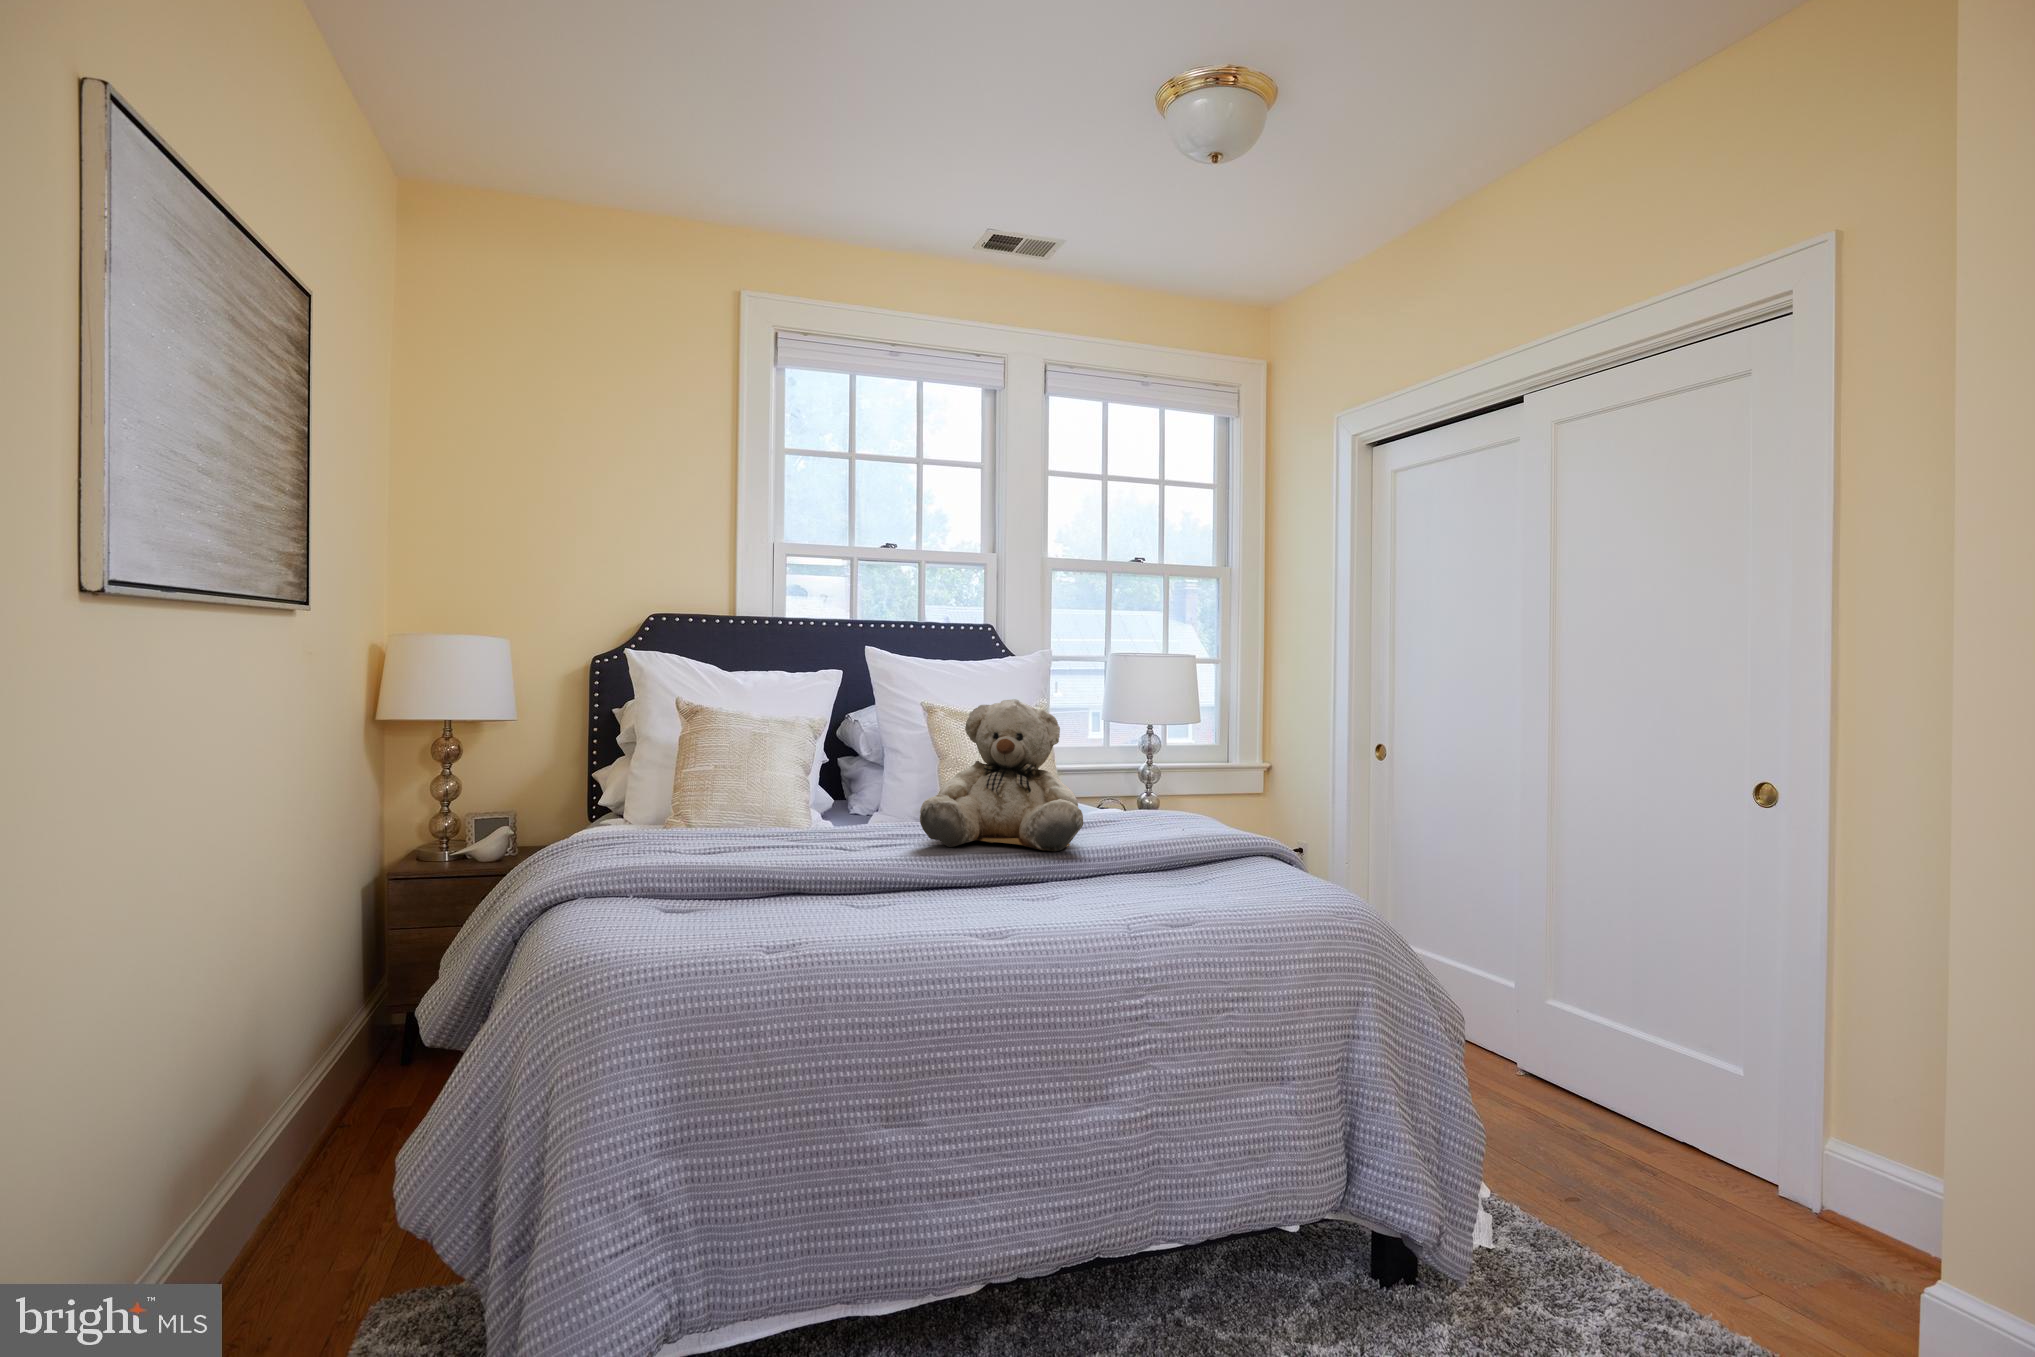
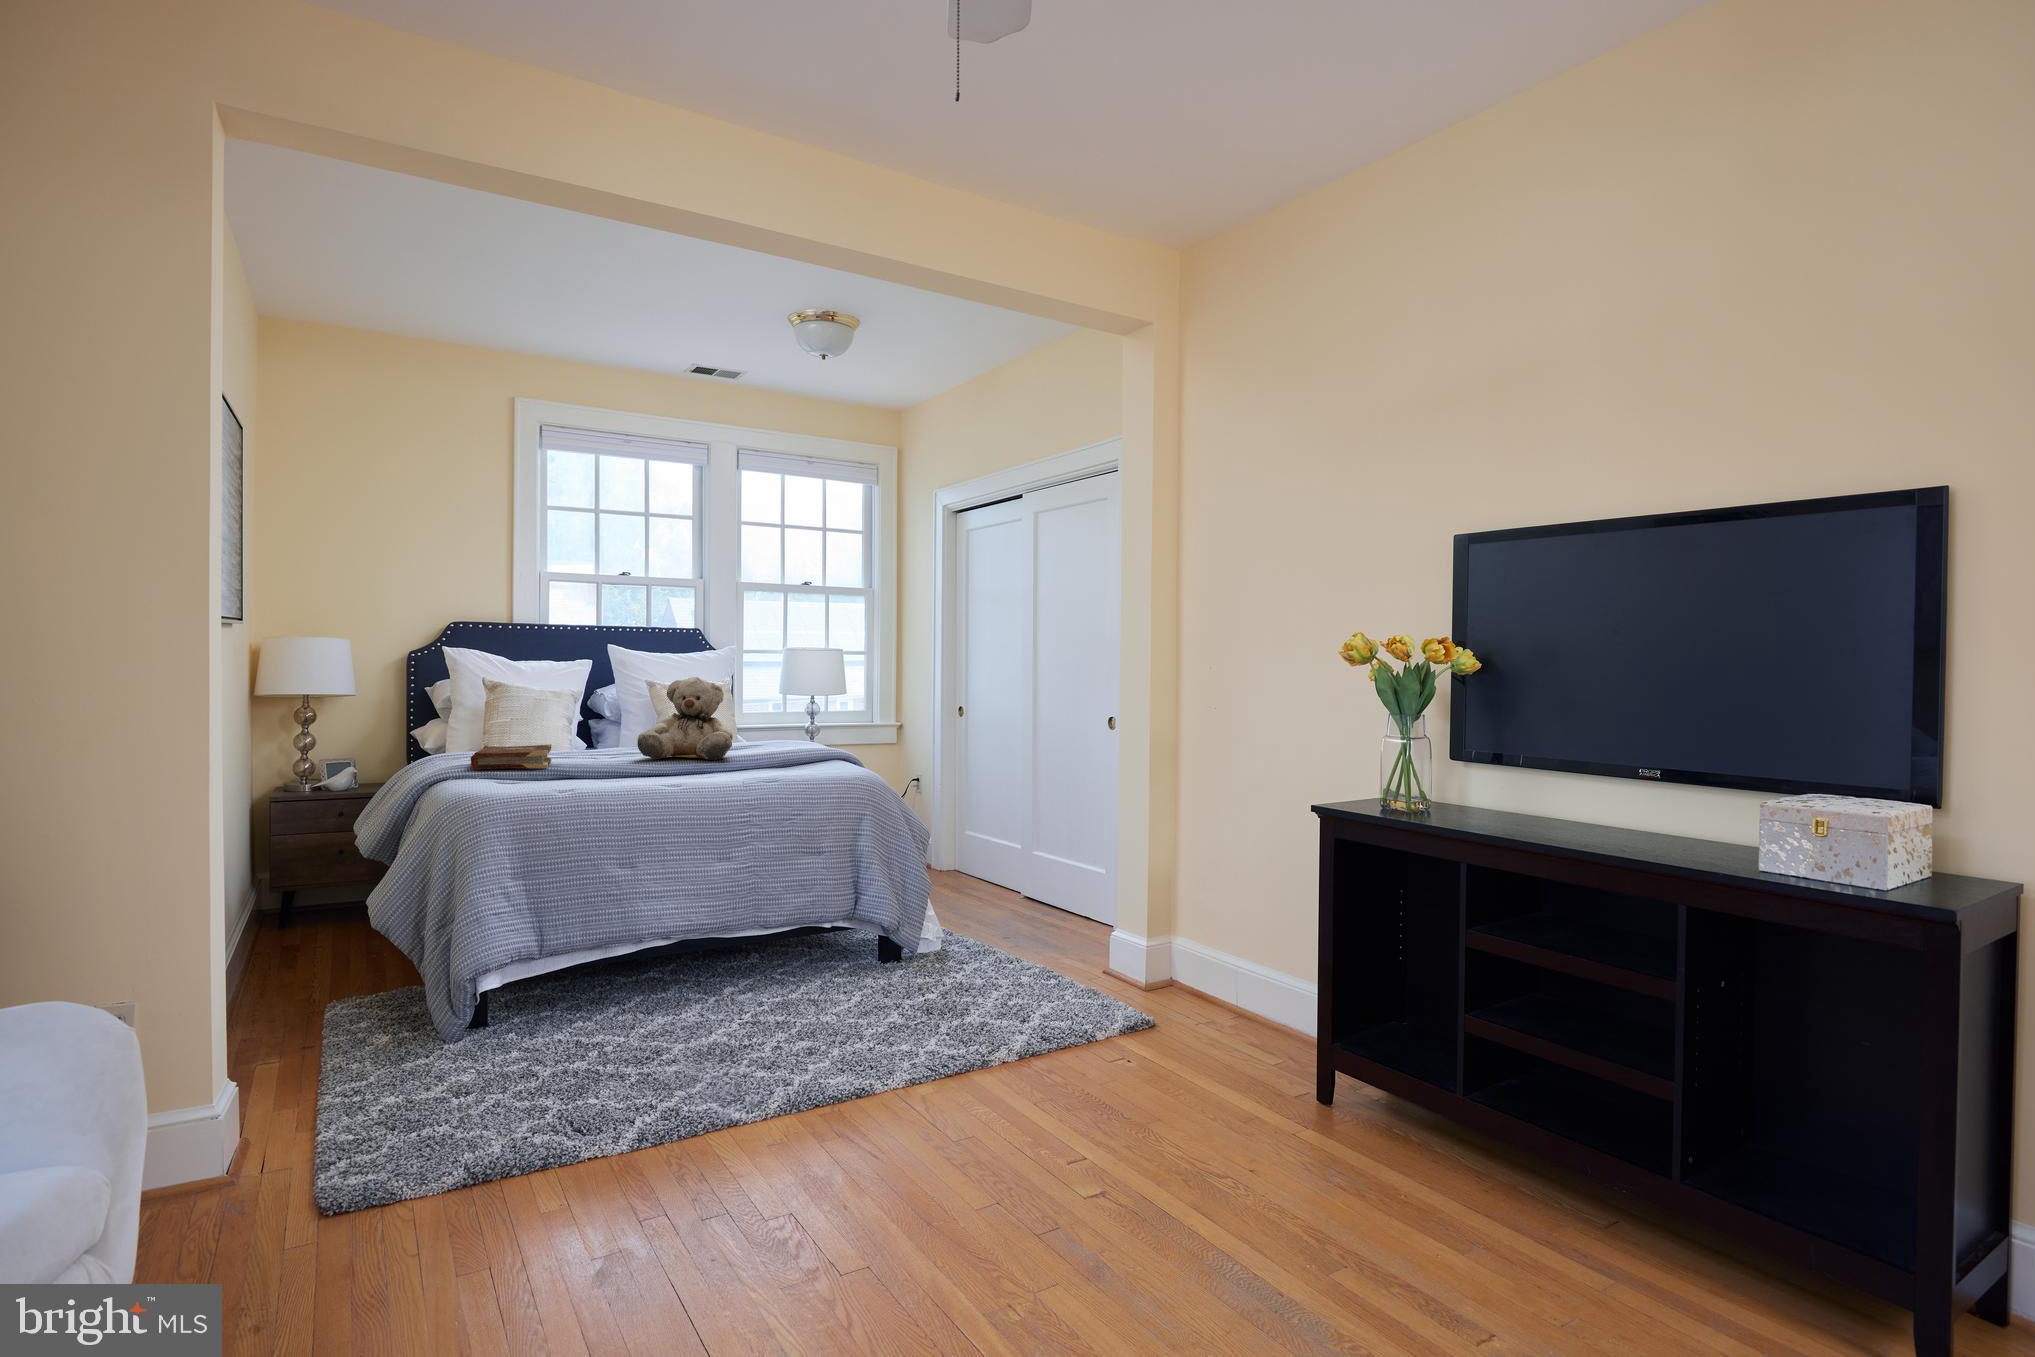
book: none [633,817,777,872] -> present [471,744,552,770]

